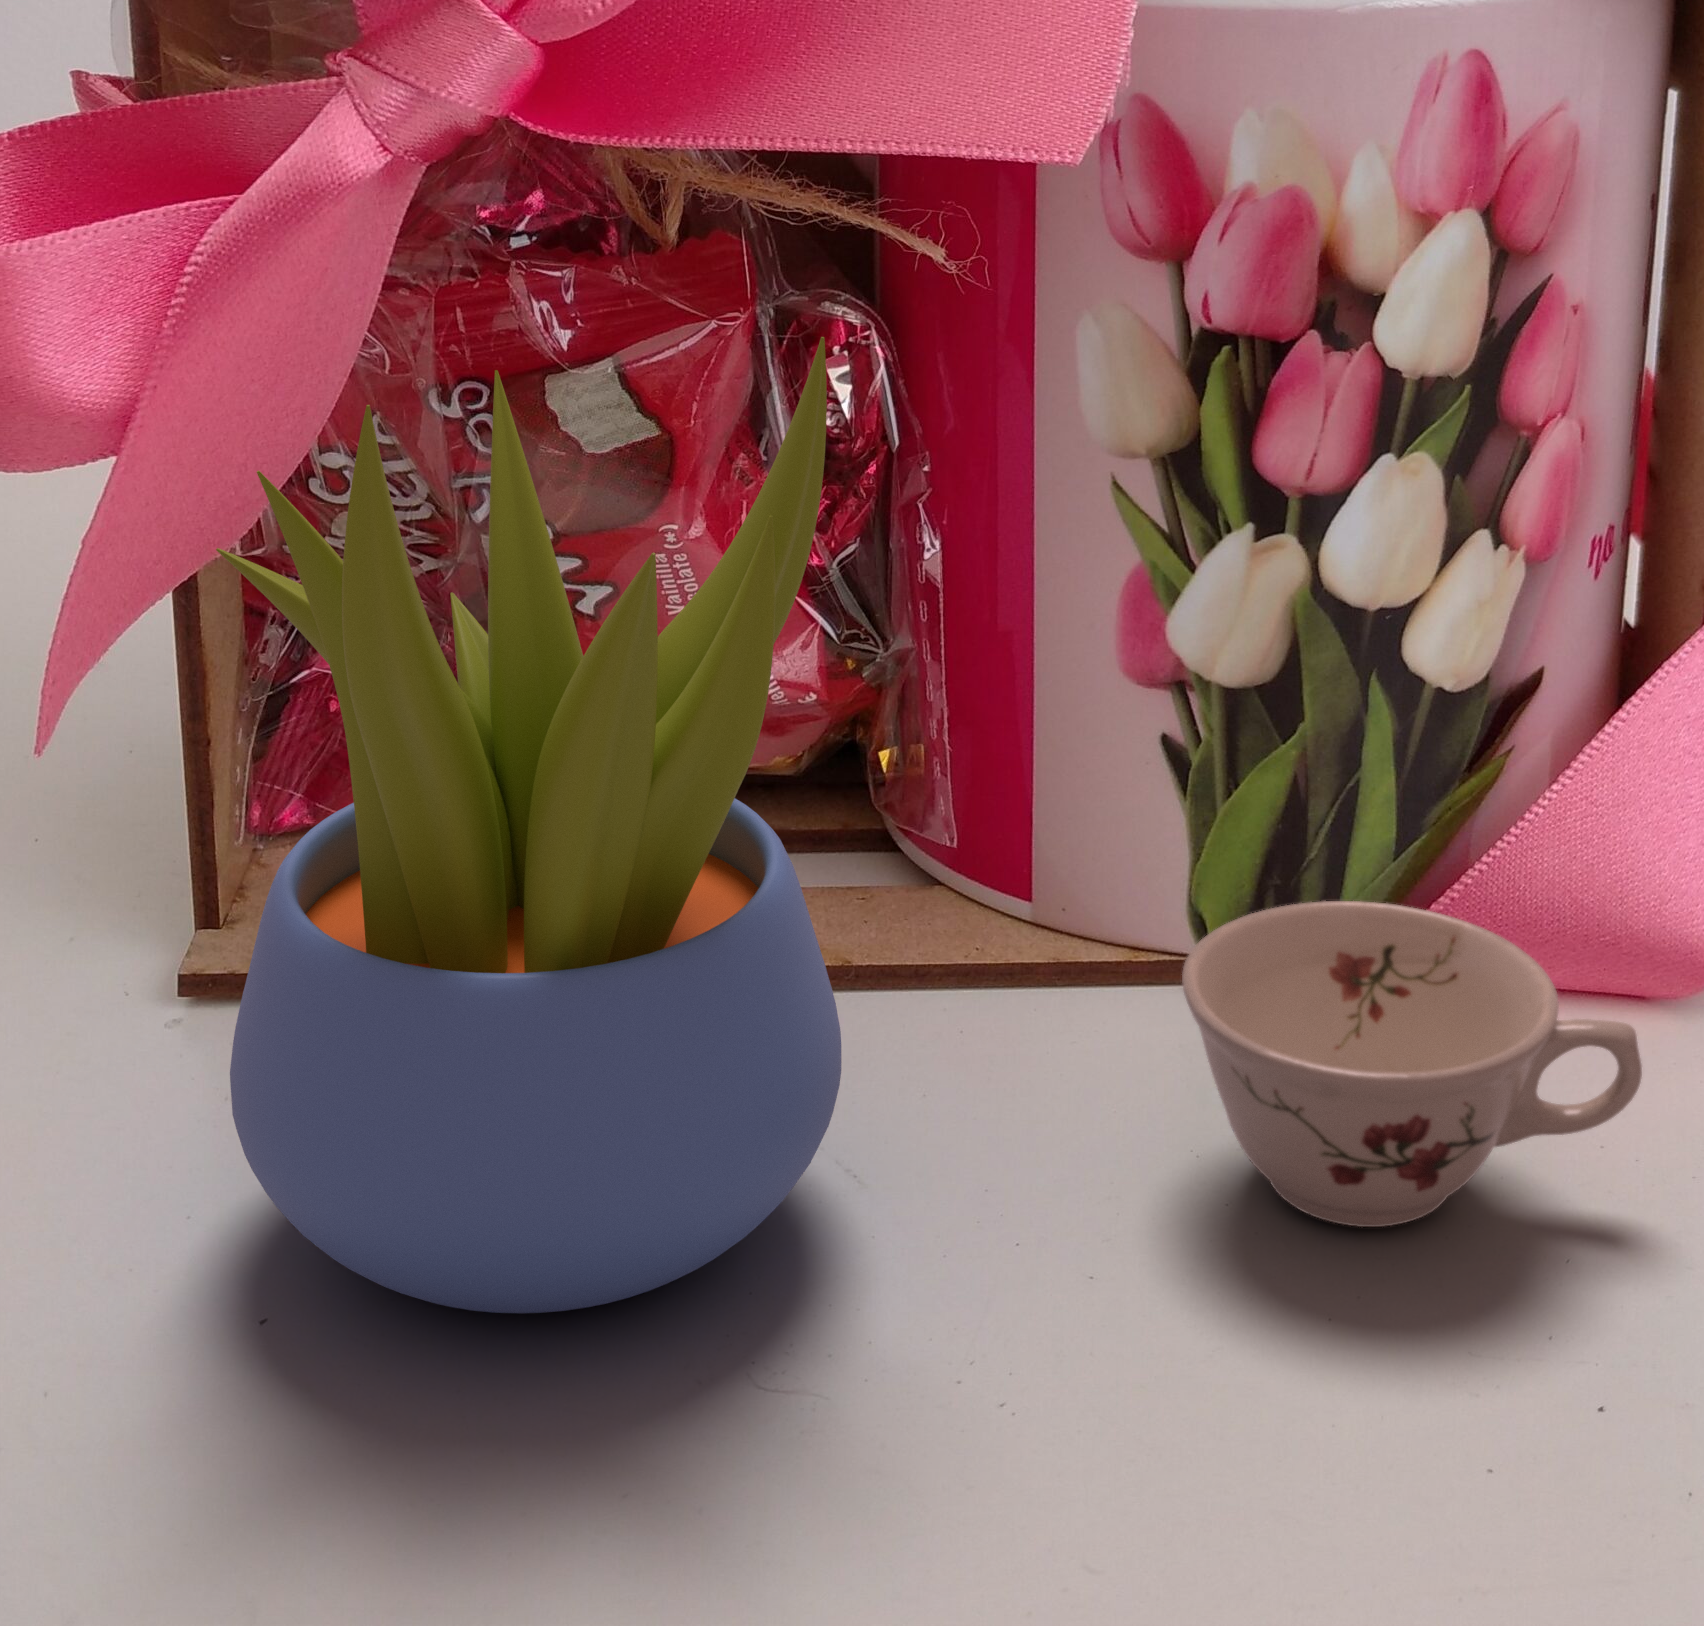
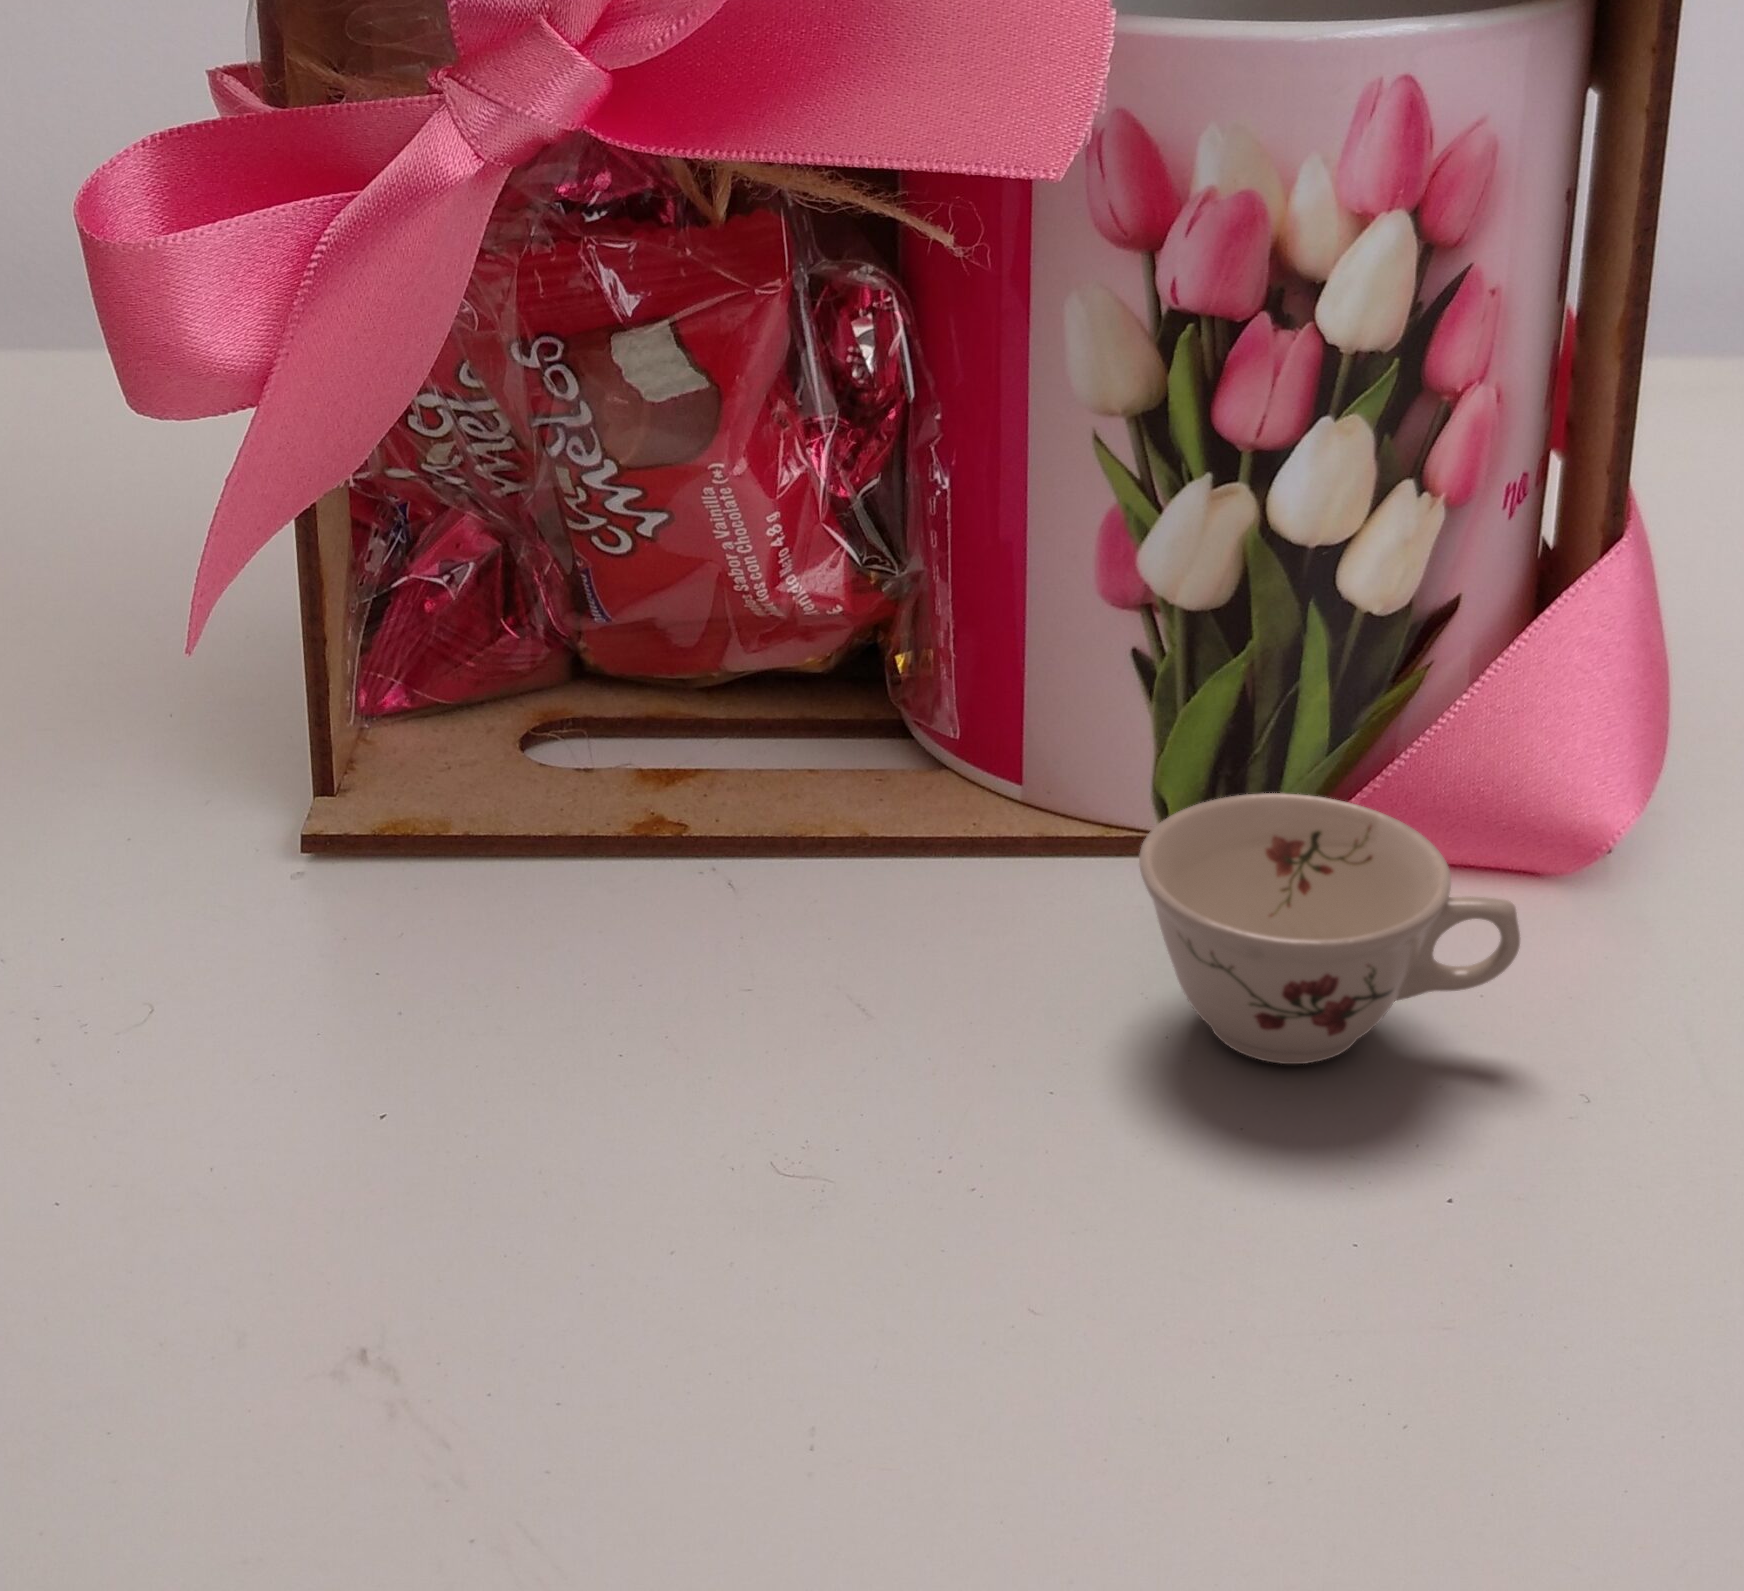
succulent plant: present [216,337,841,1313] -> none [339,330,854,1121]

